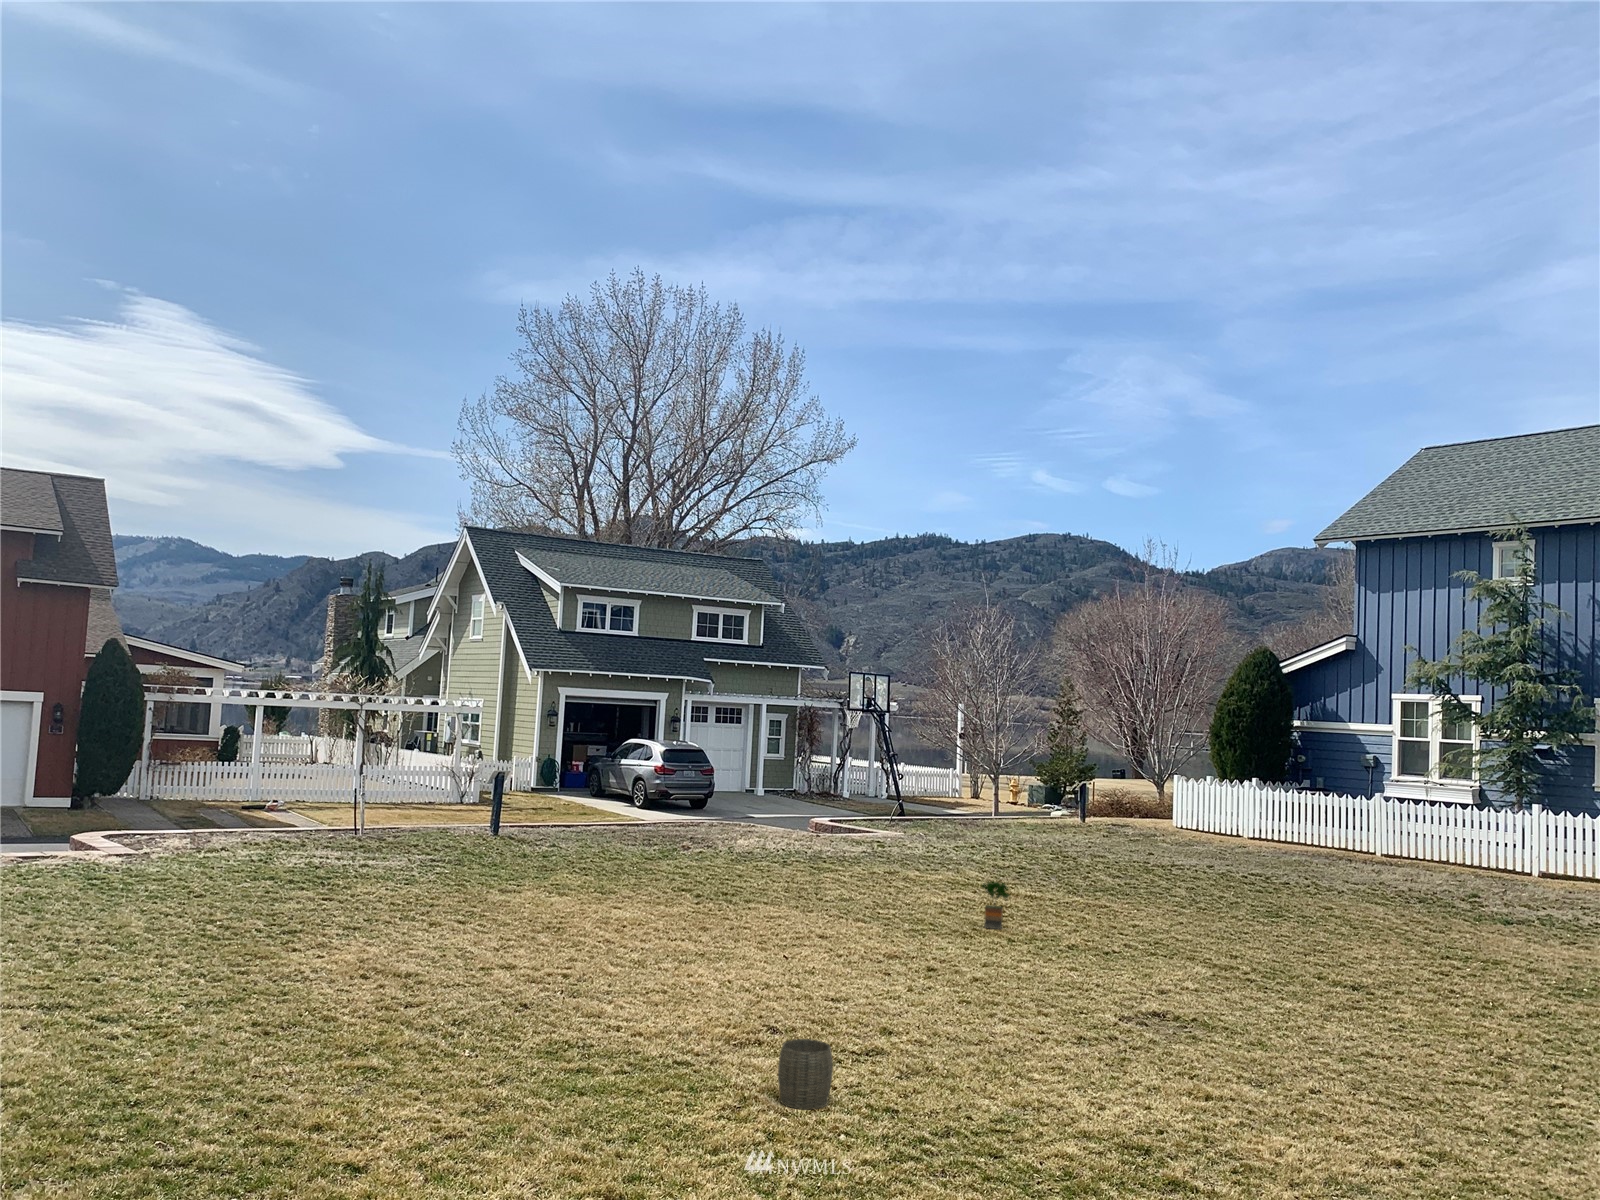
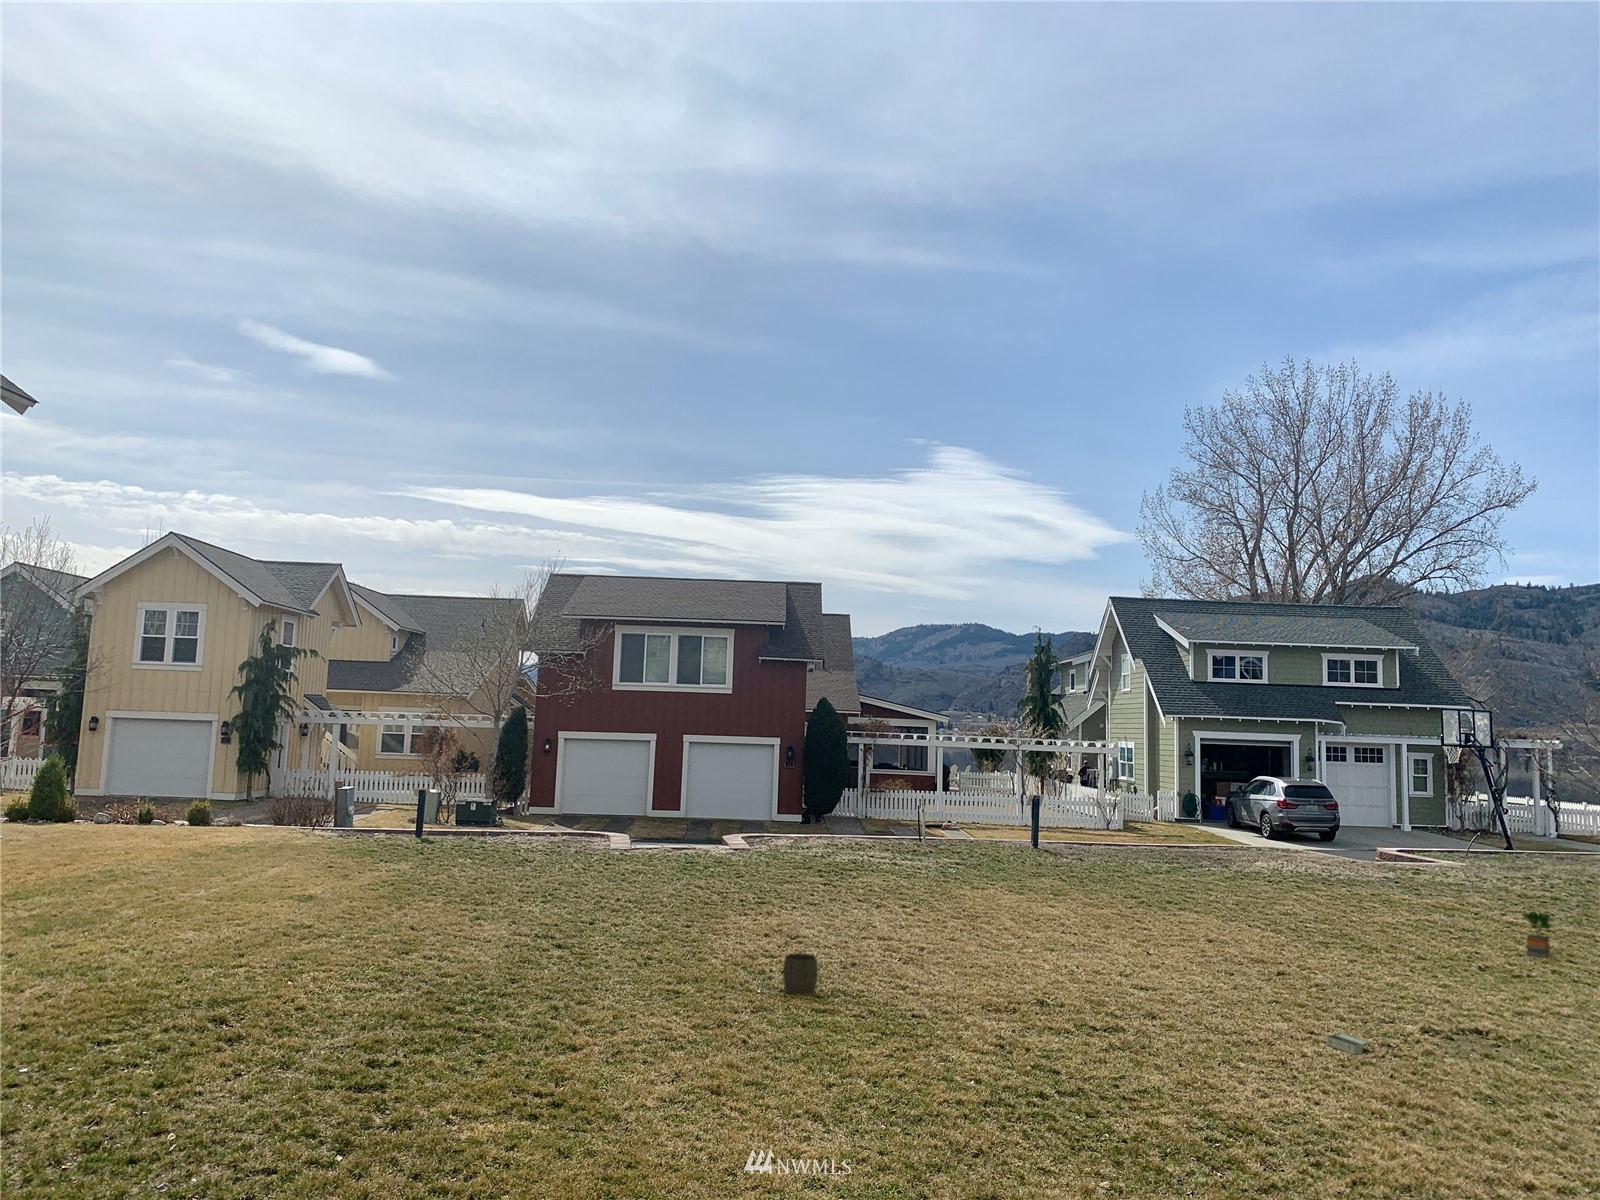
woven basket: present [778,1039,833,1110] -> present [783,953,818,996]
toolbox: none [917,1064,969,1093] -> present [1326,1034,1369,1054]

